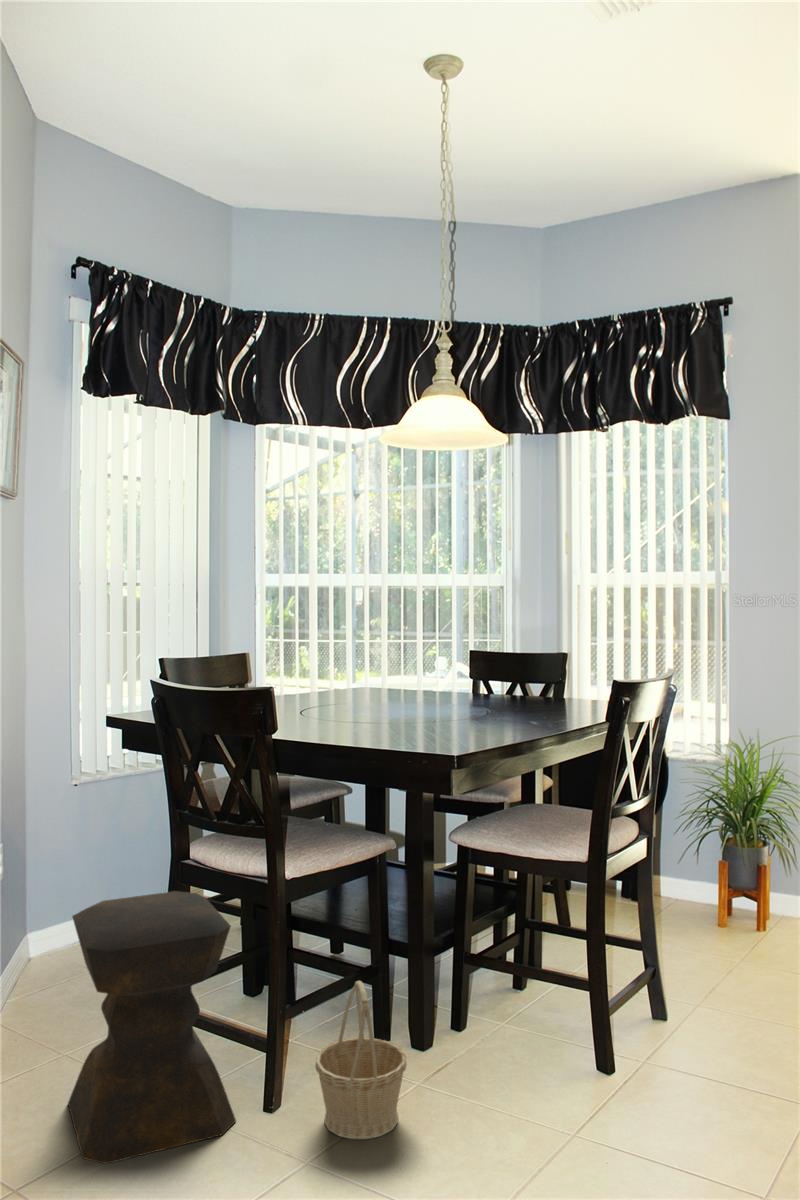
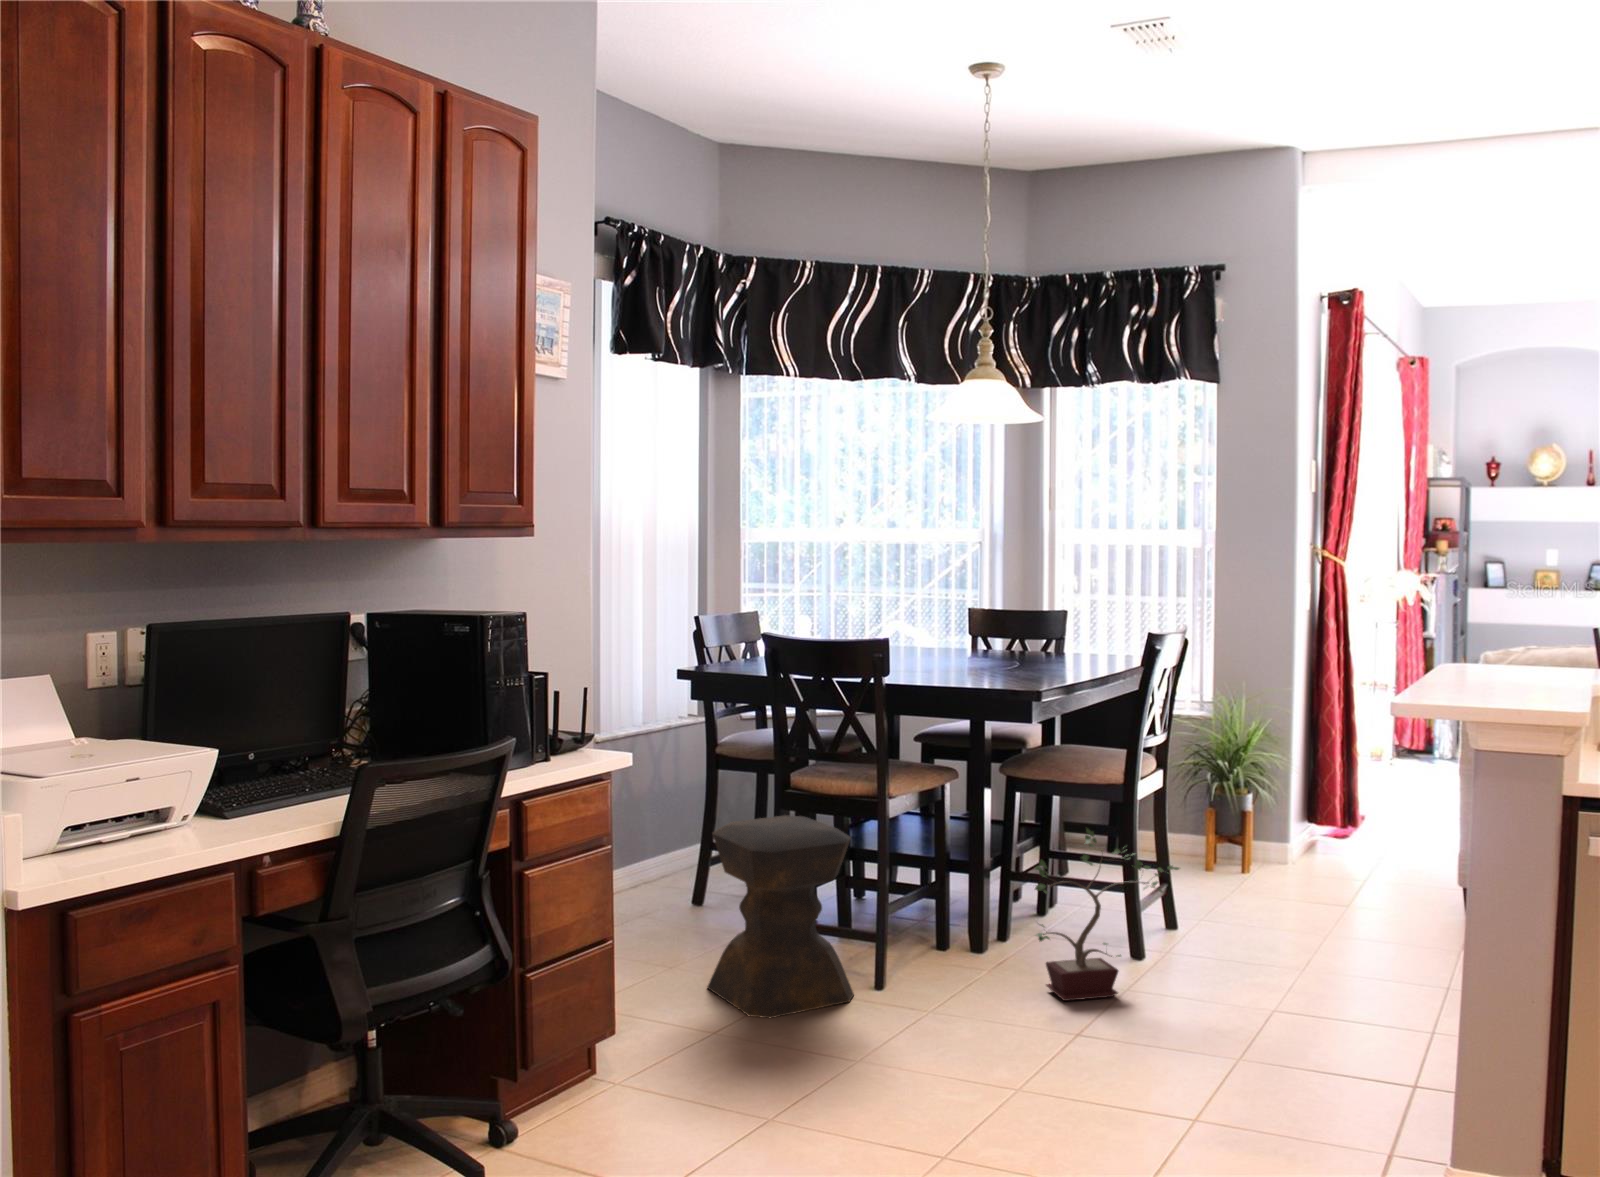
potted plant: none [450,914,644,1141] -> present [1035,828,1179,1001]
basket: present [315,981,407,1139] -> none [917,882,992,1002]

